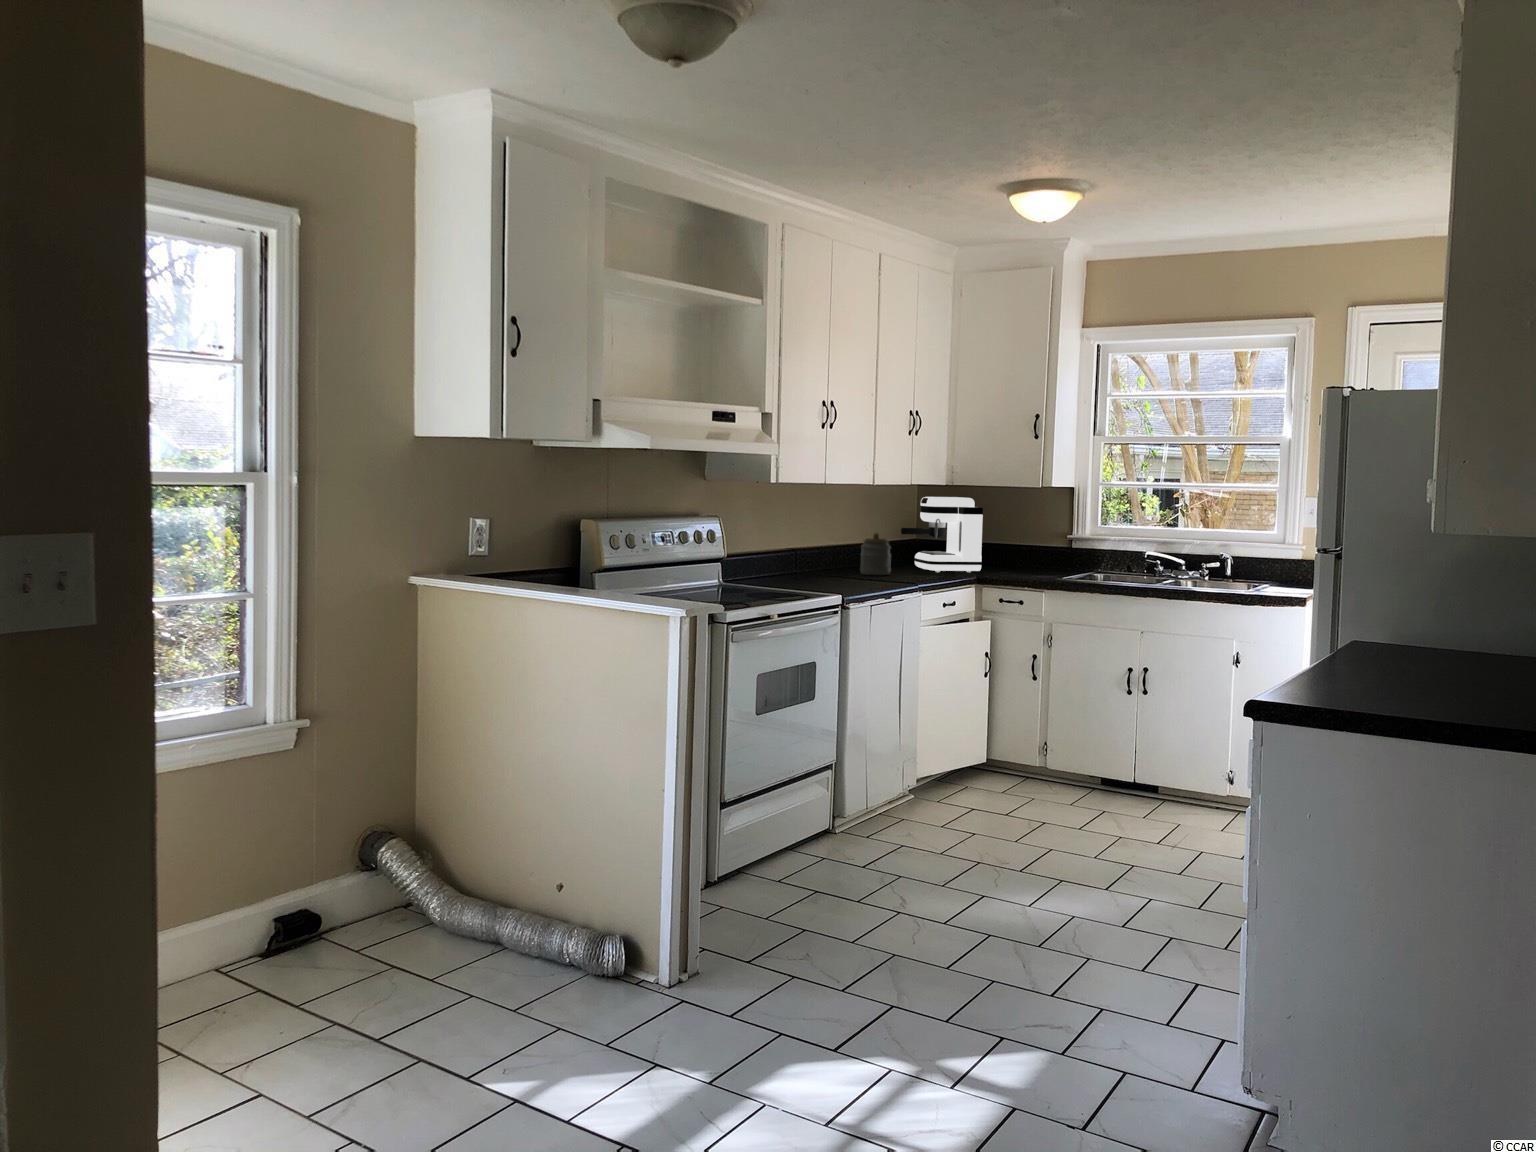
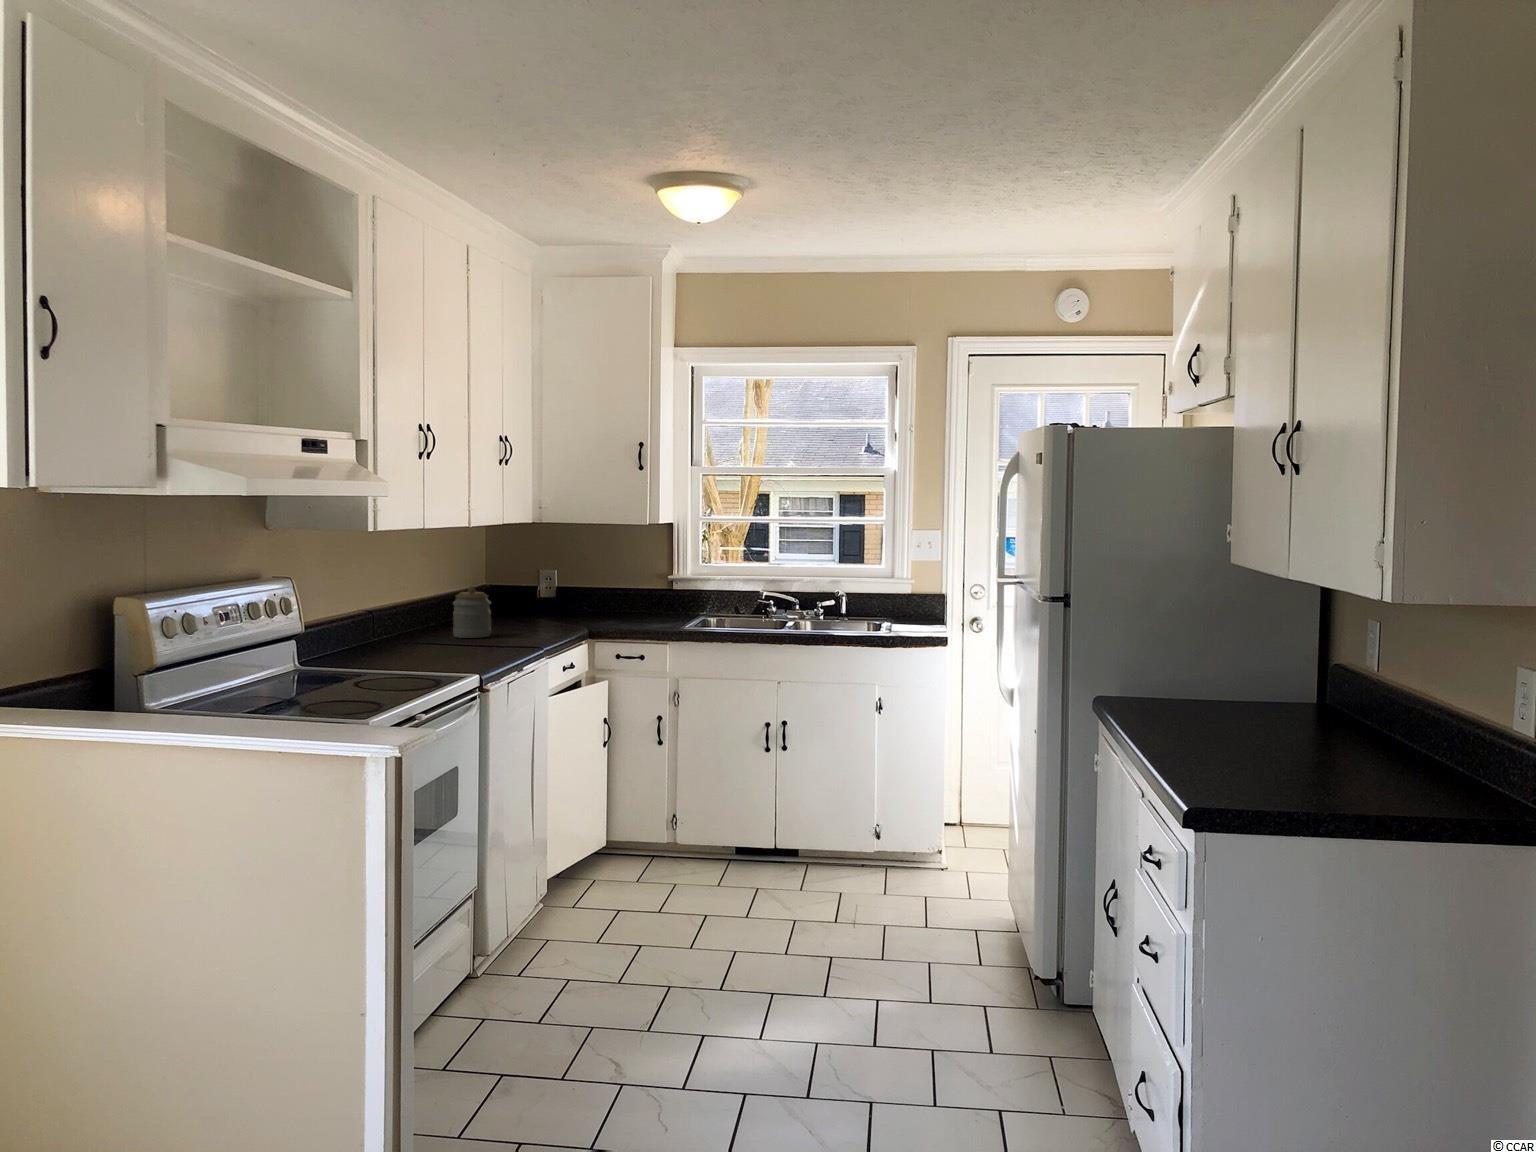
coffee maker: present [901,497,983,573] -> none [490,538,588,628]

